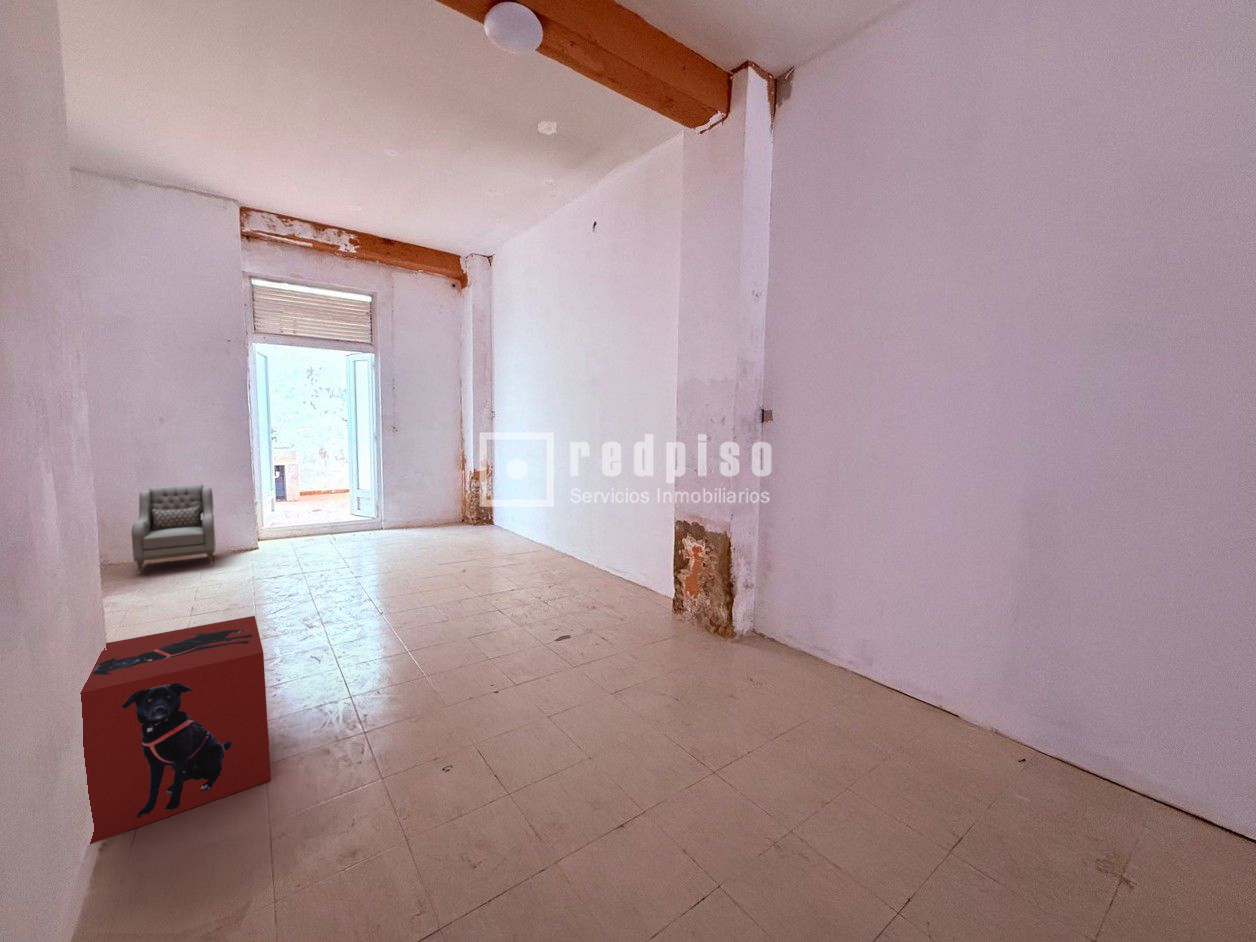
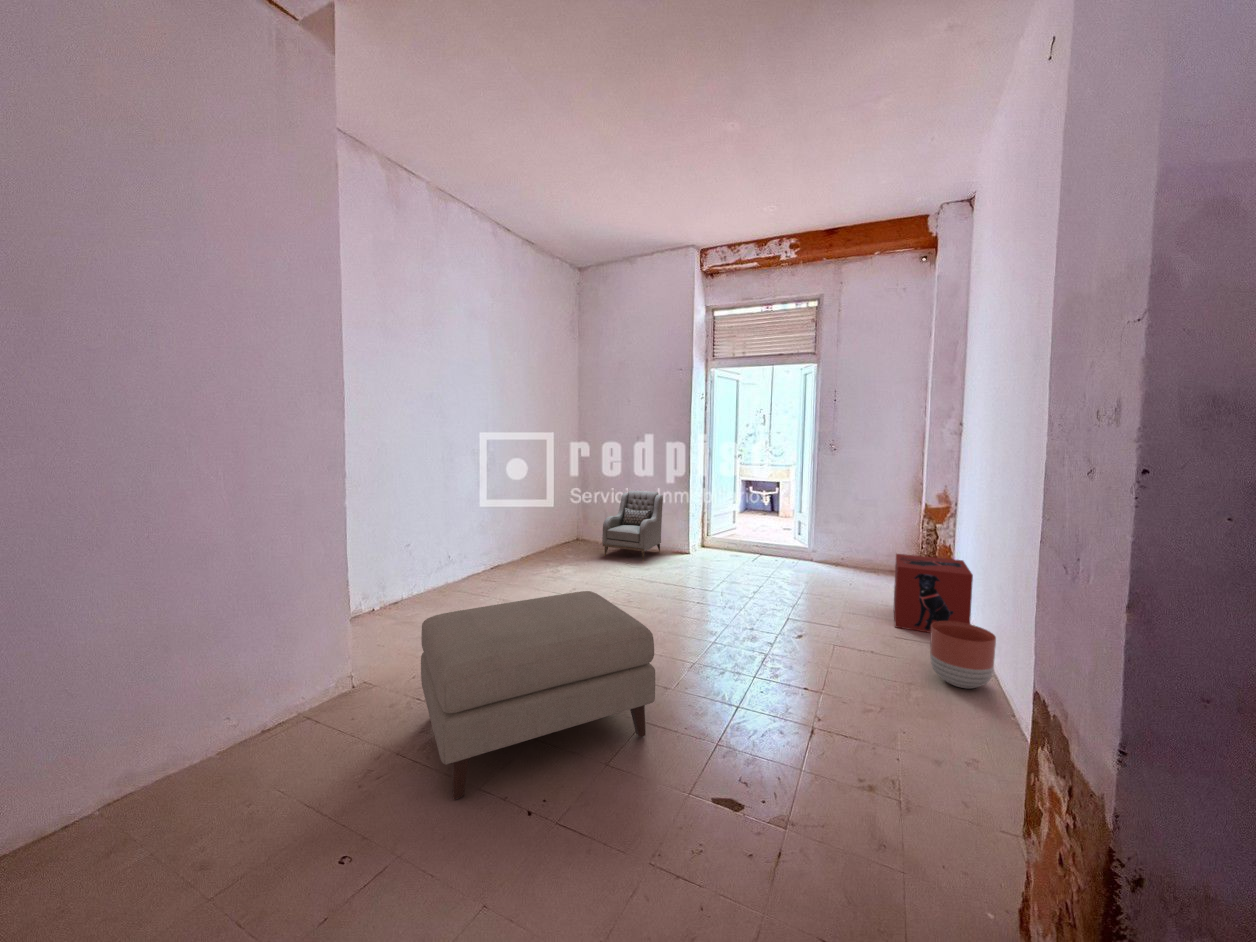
planter: none [543,521,574,555] -> present [930,621,996,688]
ottoman: none [270,542,473,690] -> present [421,591,655,799]
storage box: present [80,616,271,844] -> present [893,554,973,633]

